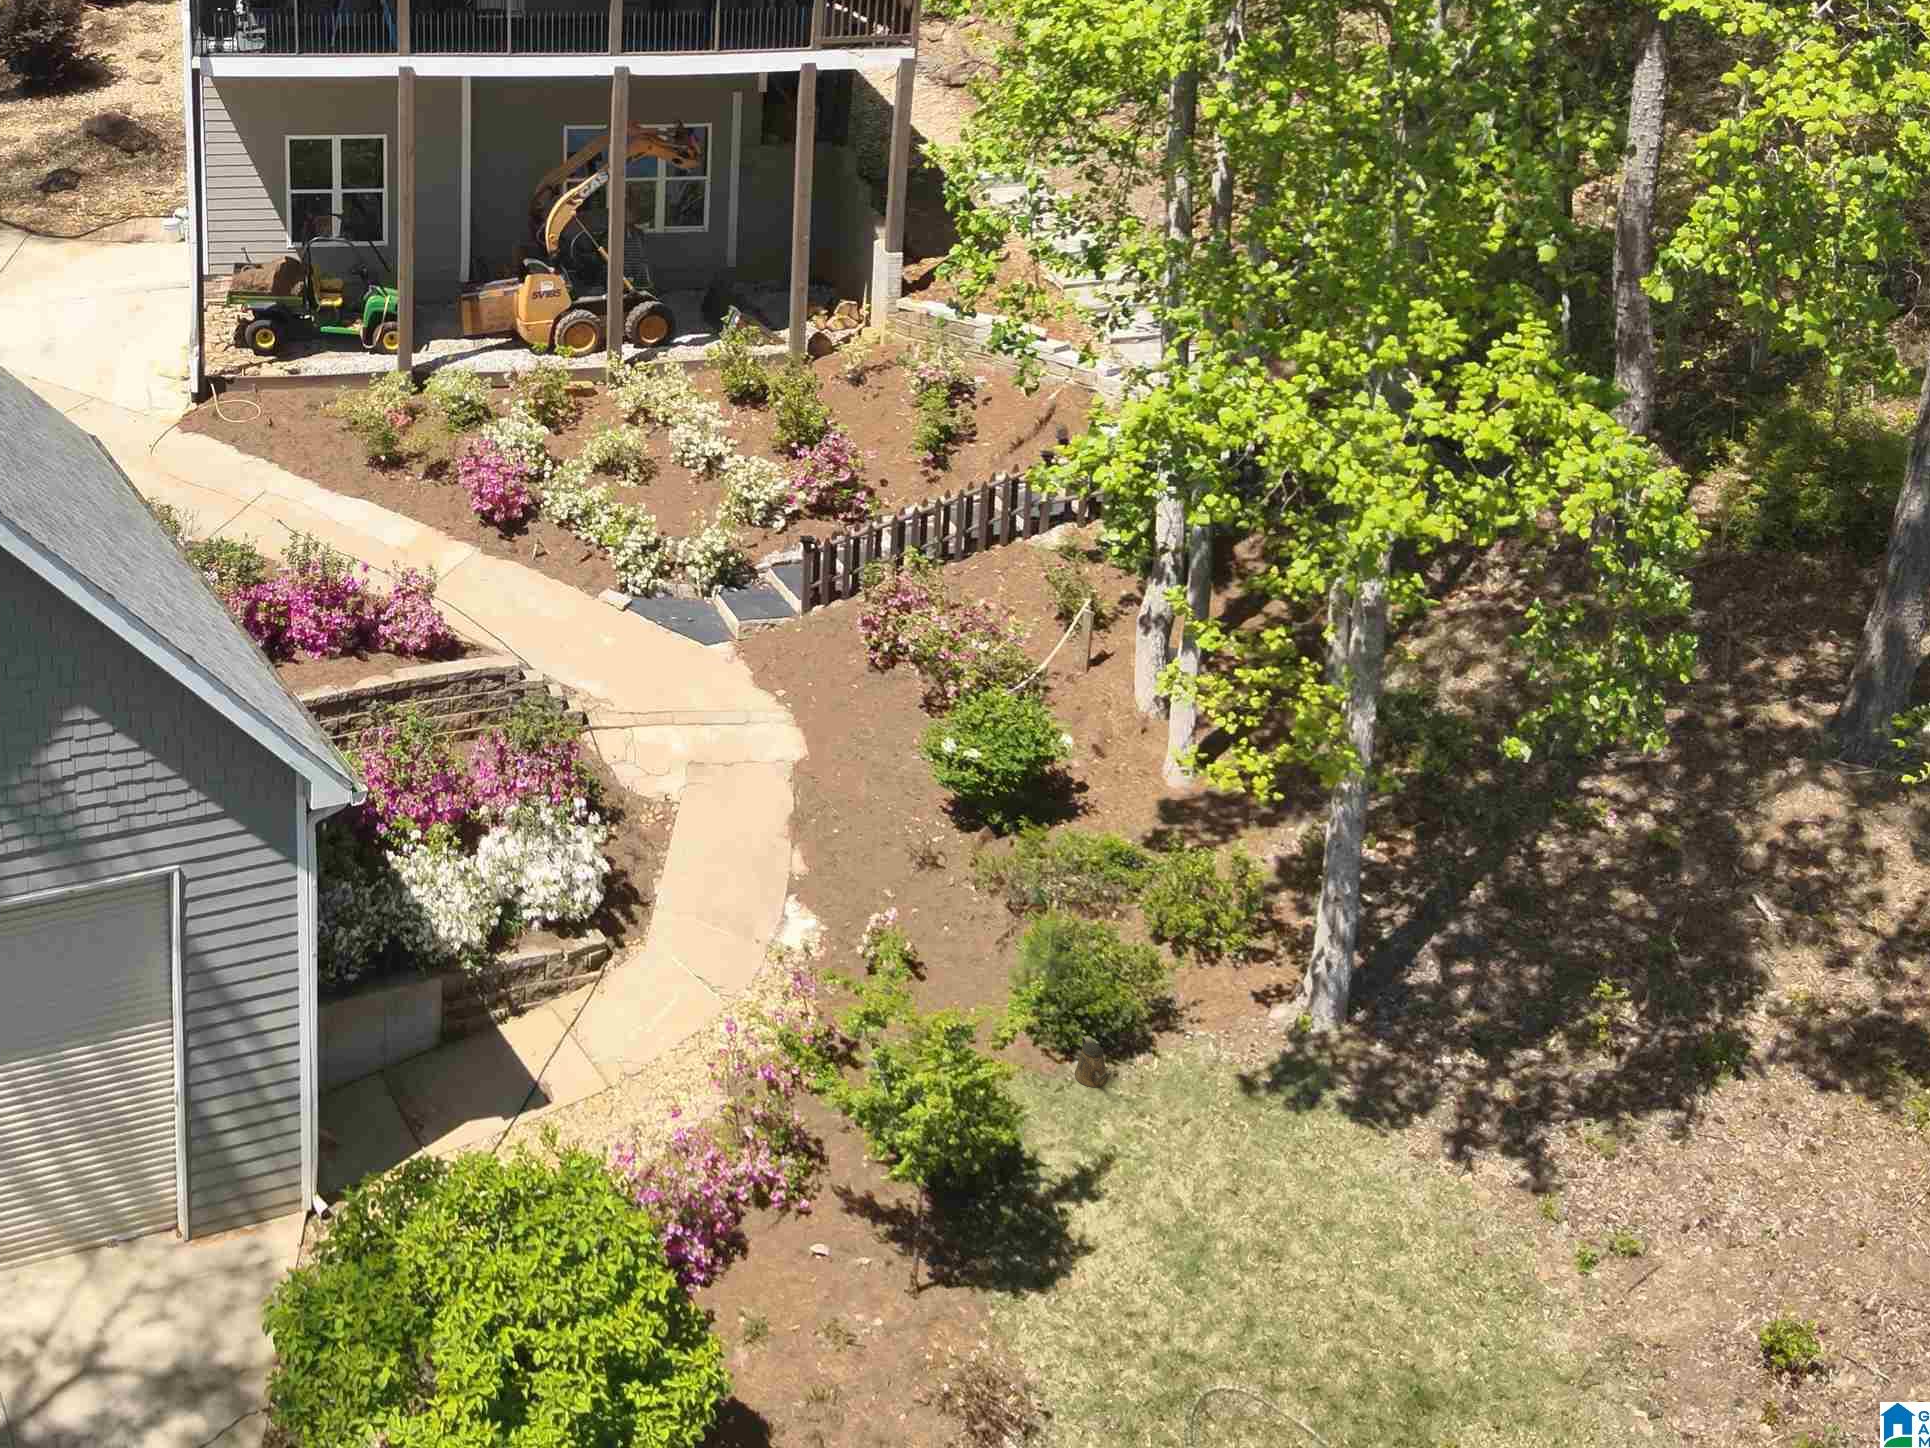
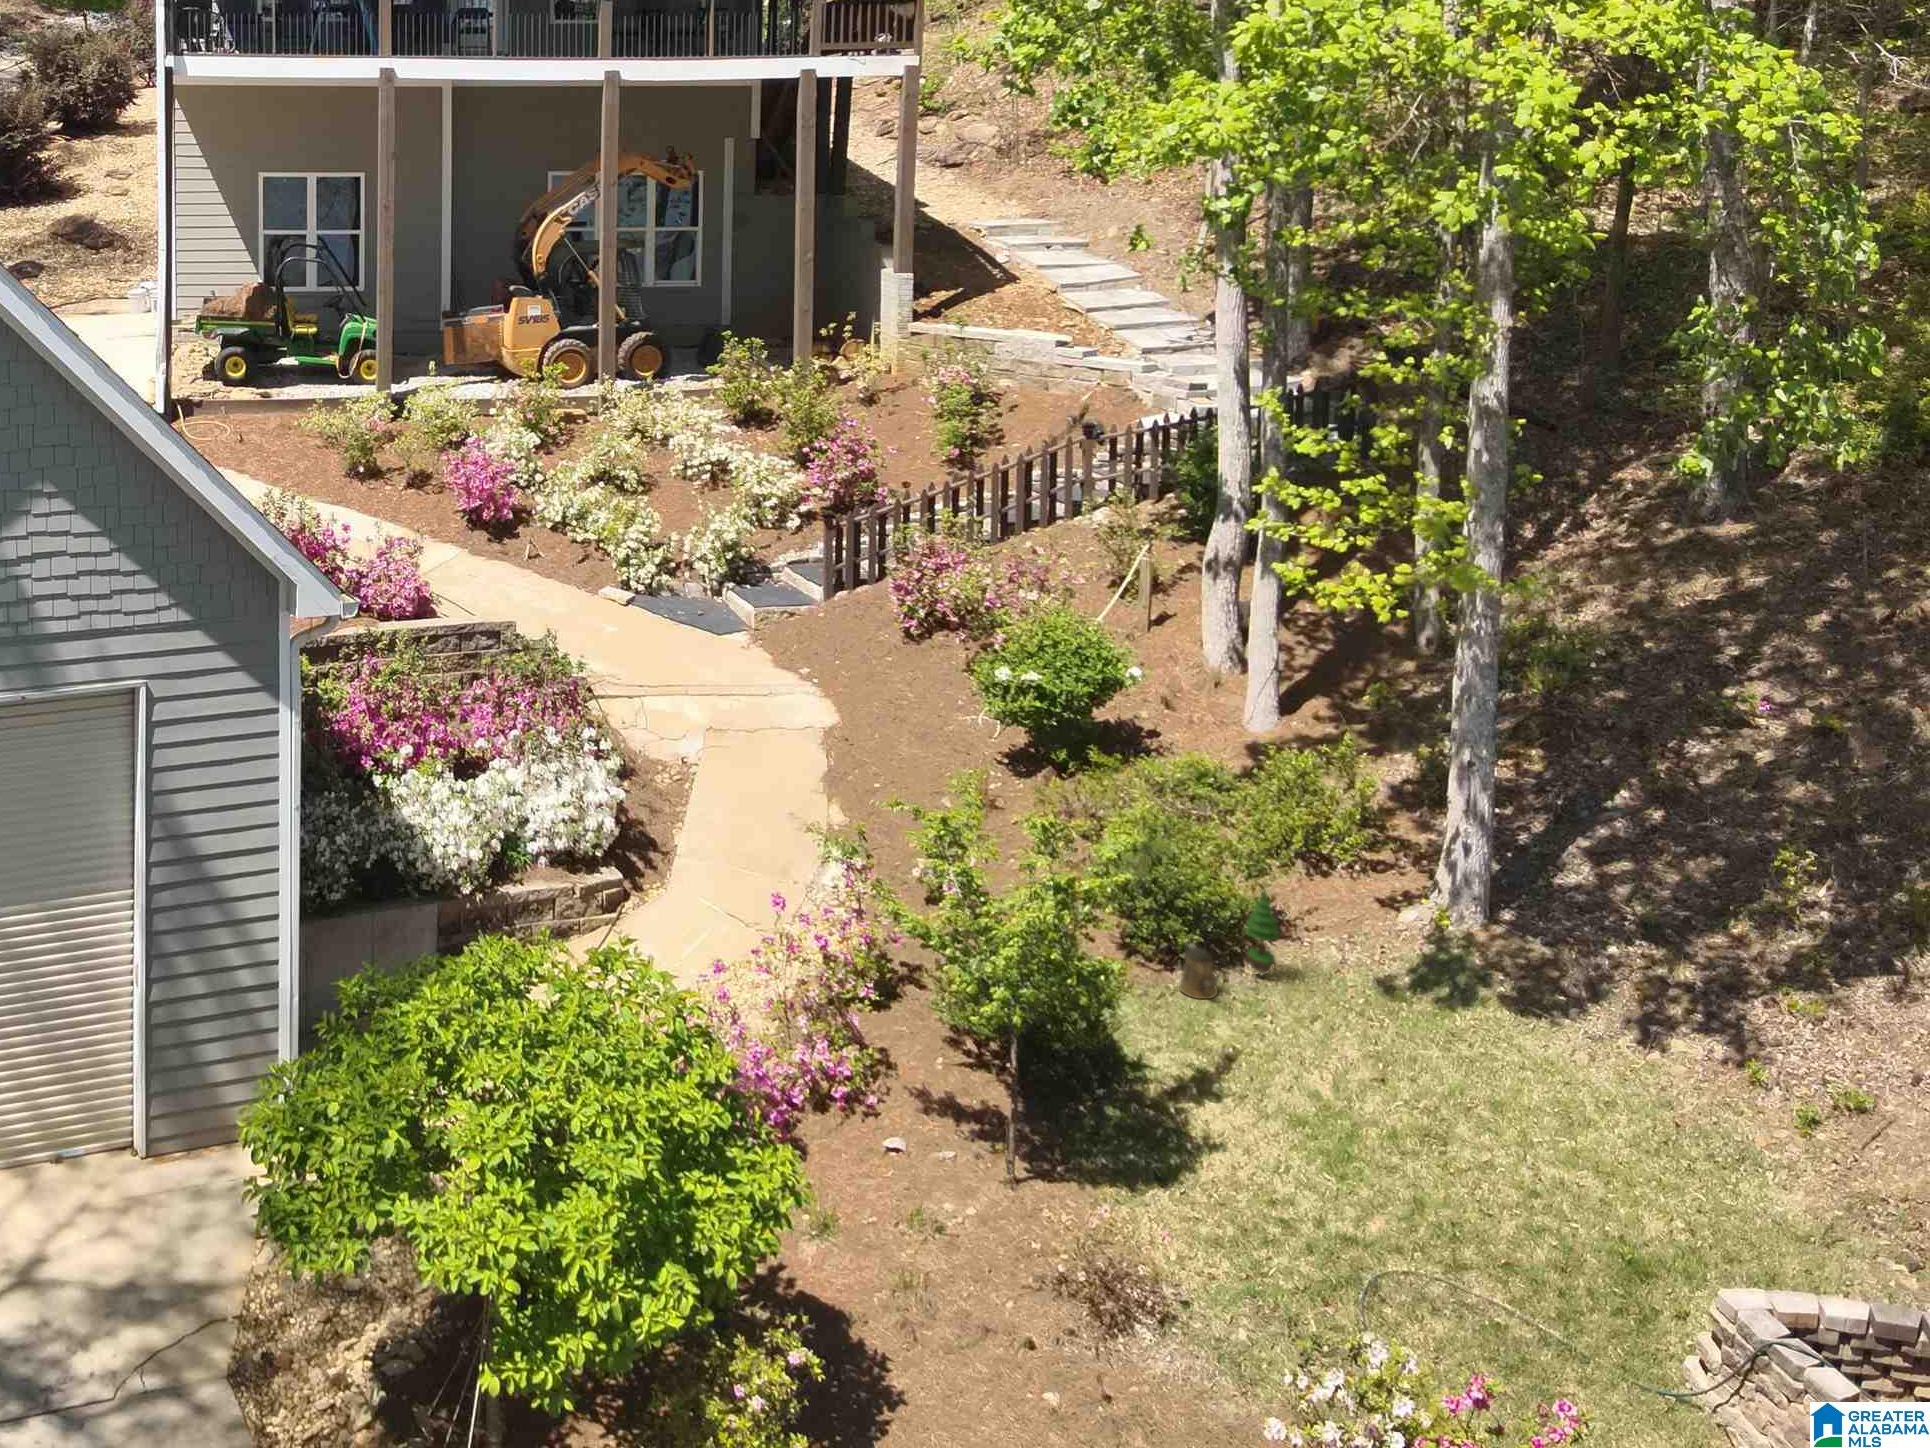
potted tree: none [1133,994,1163,1063] -> present [1245,890,1279,975]

